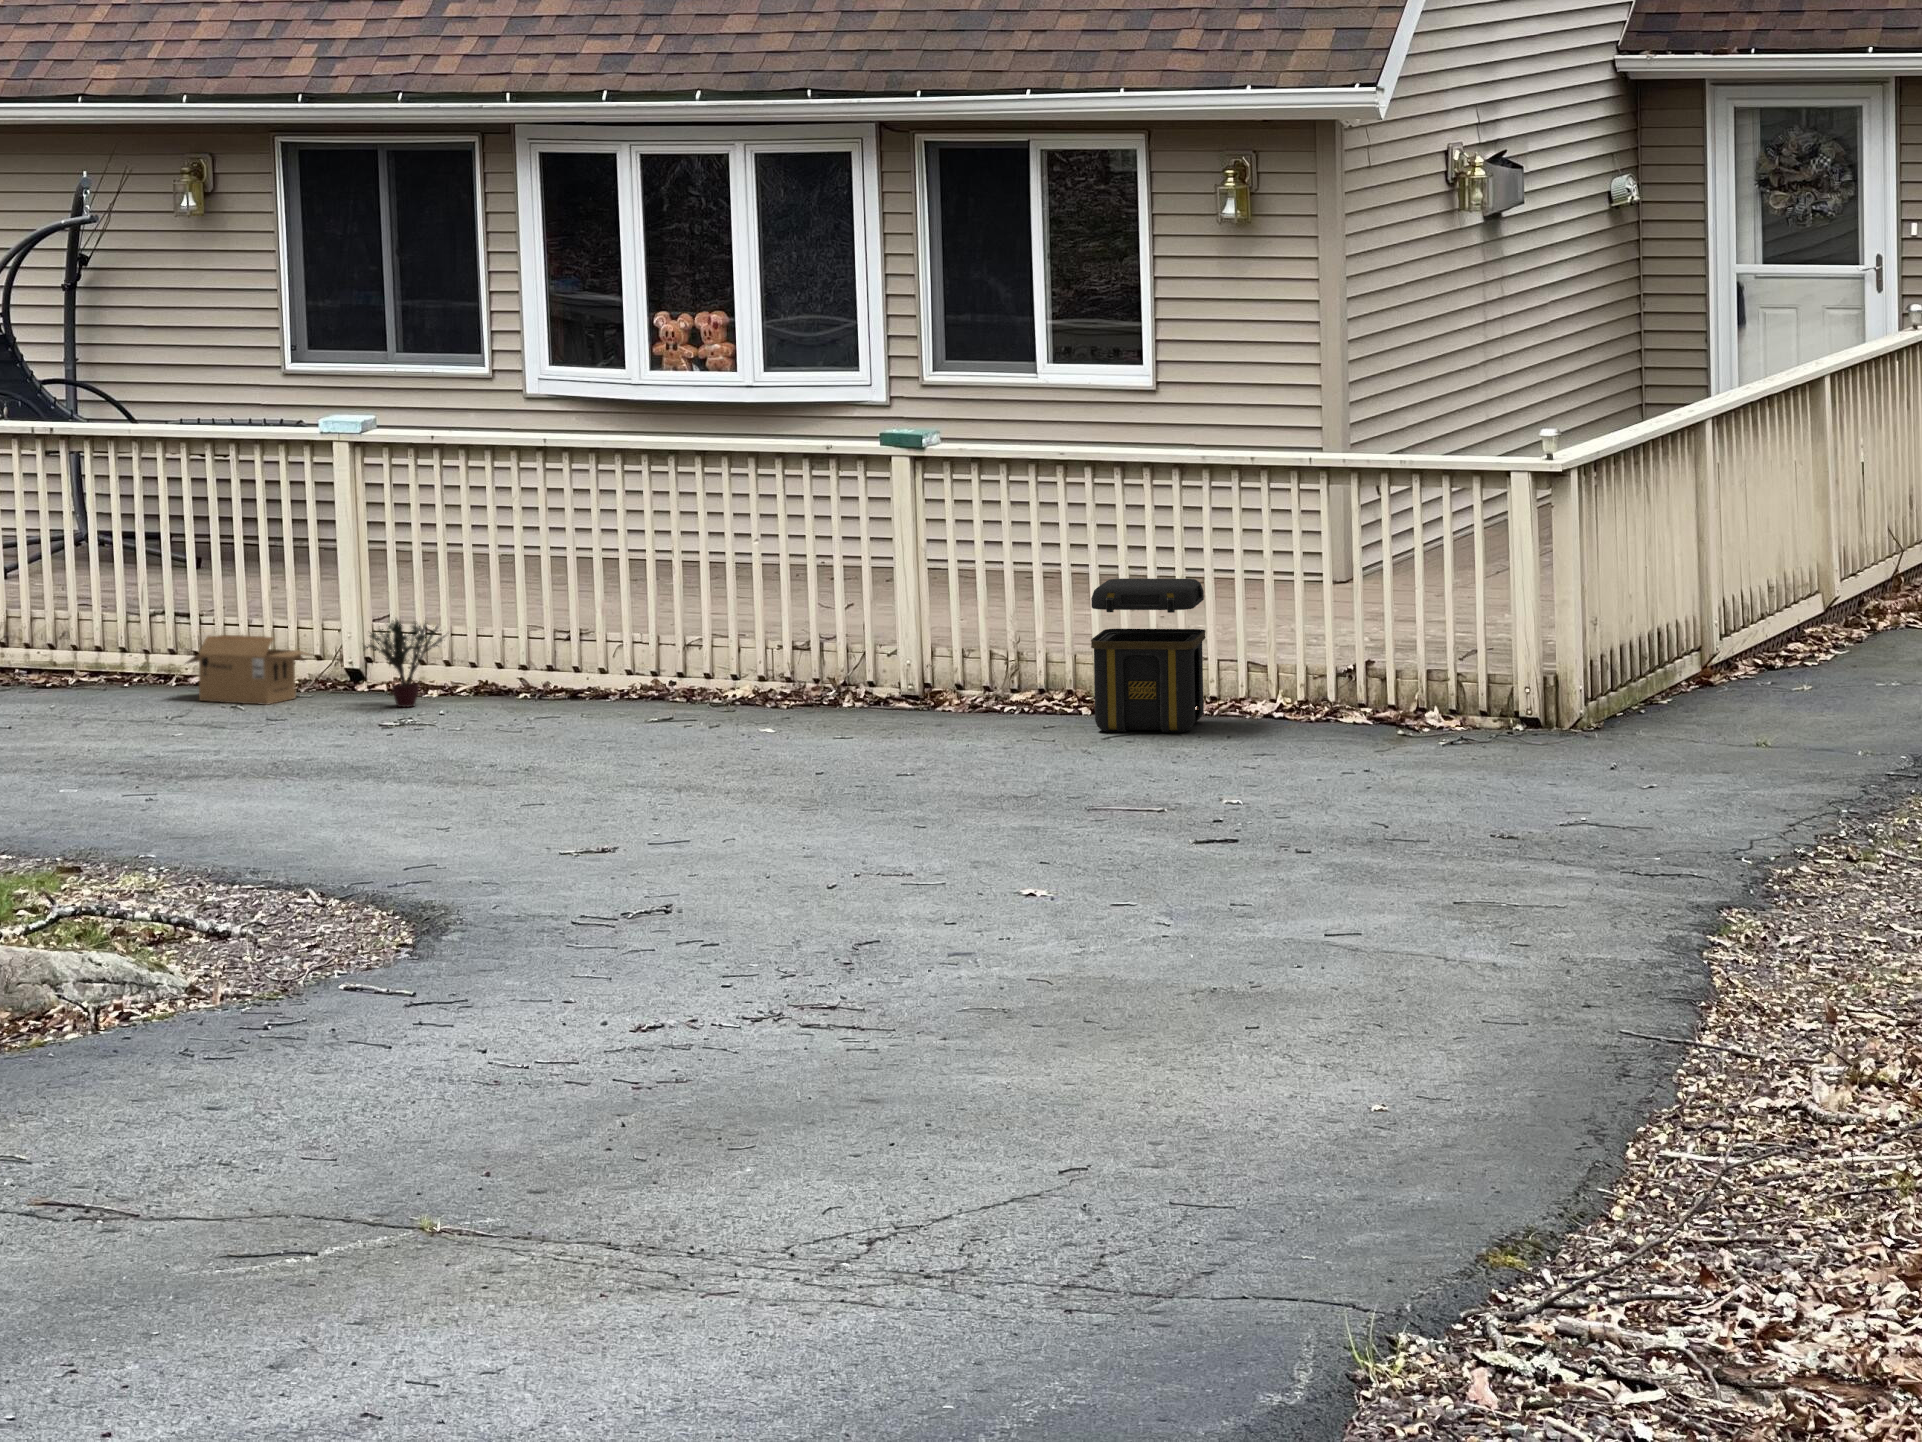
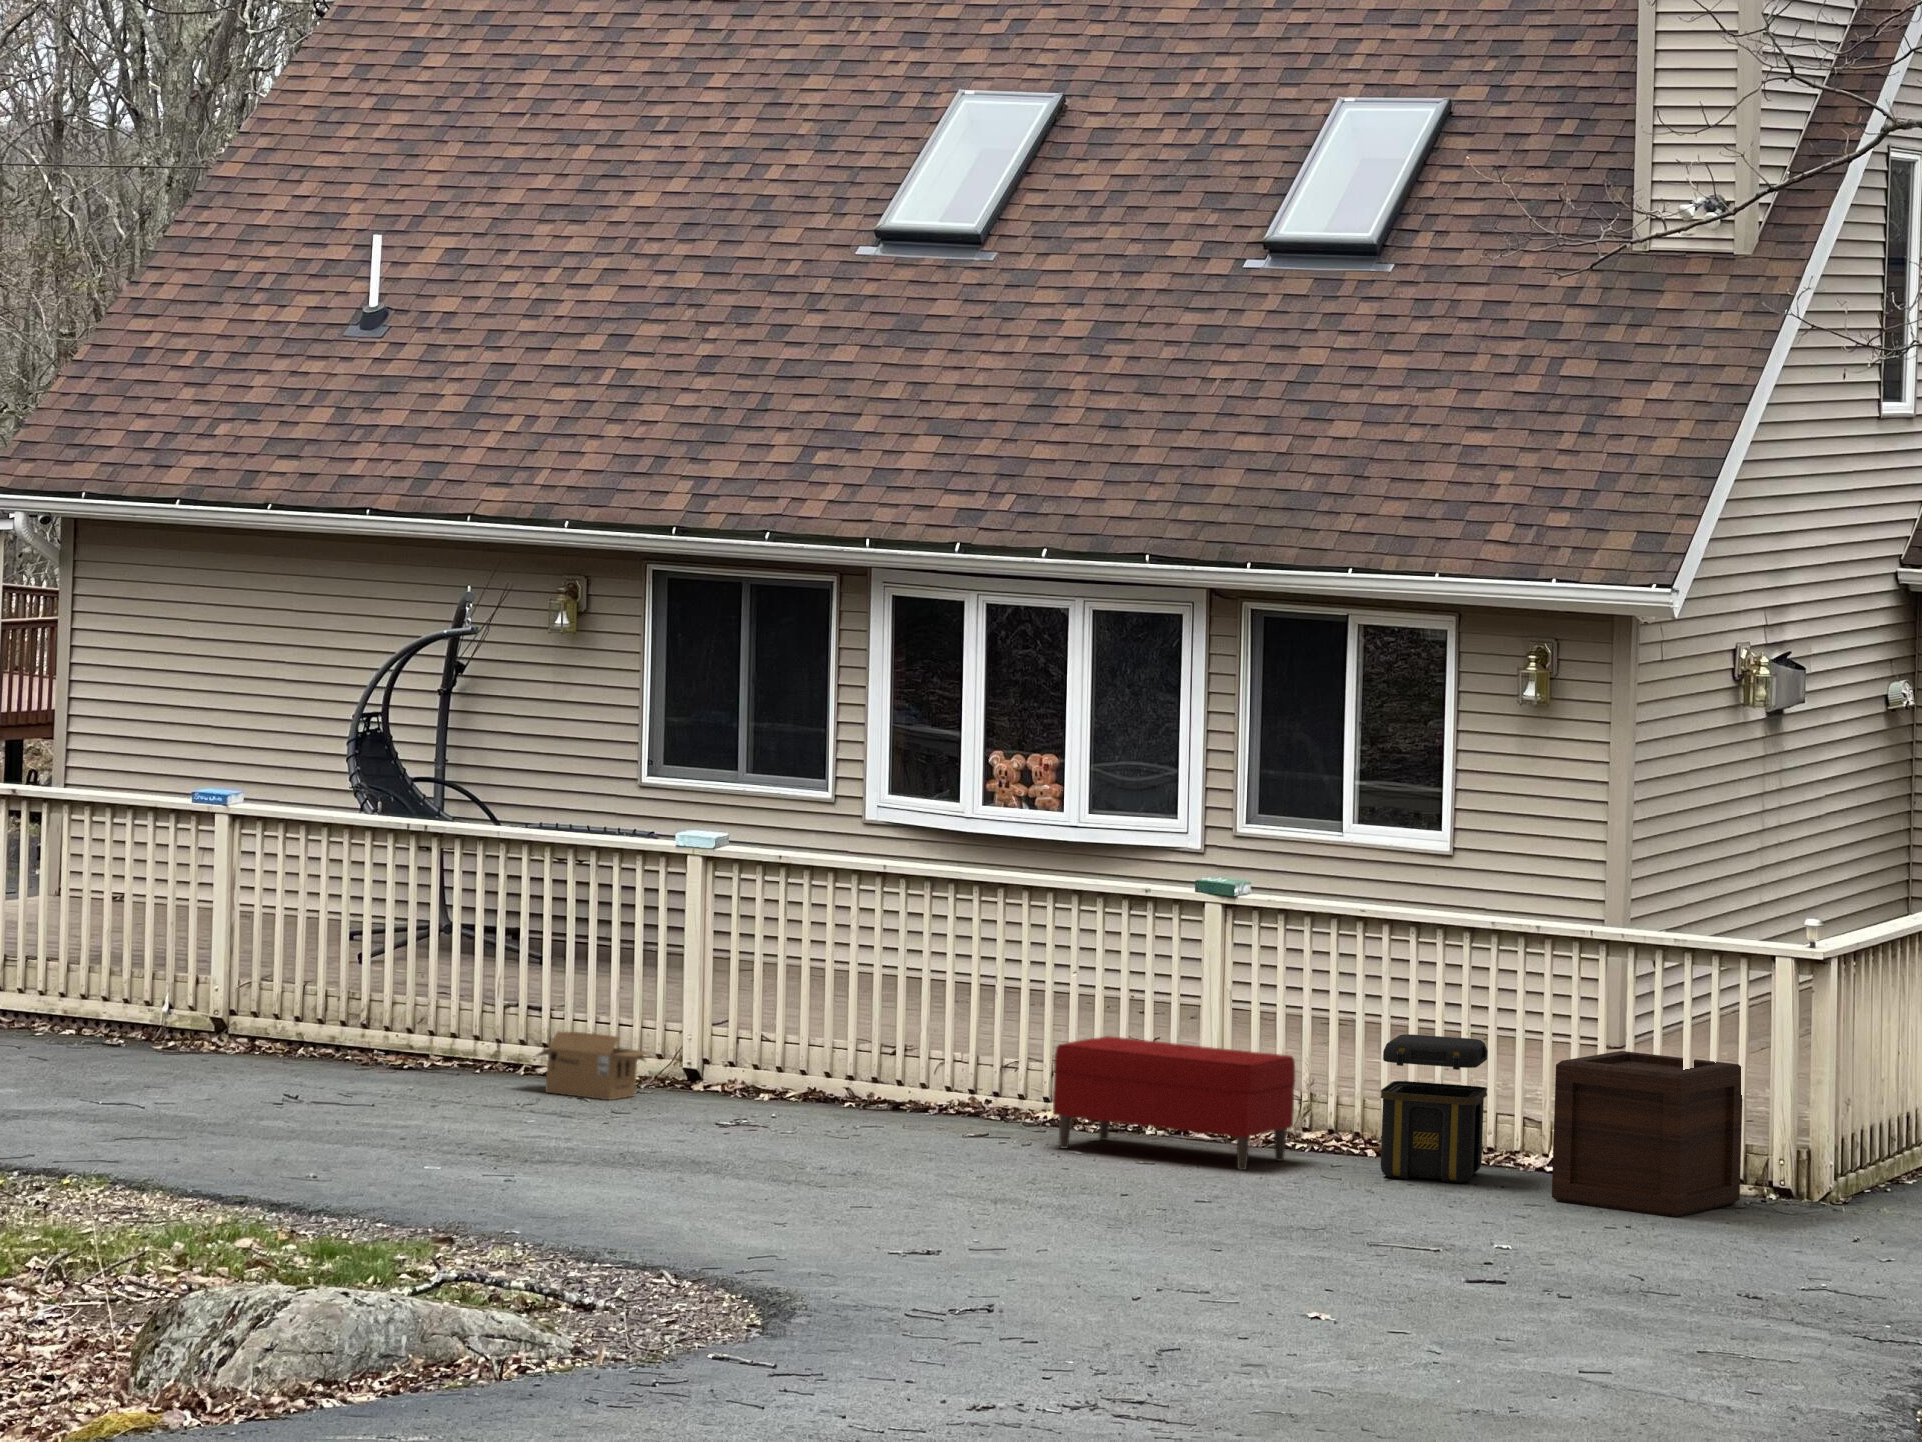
wooden crate: none [1279,581,1484,755] -> present [1552,1051,1743,1217]
bench: none [738,602,999,735] -> present [1053,1036,1295,1170]
potted plant: present [364,619,446,707] -> none [699,1024,785,1111]

